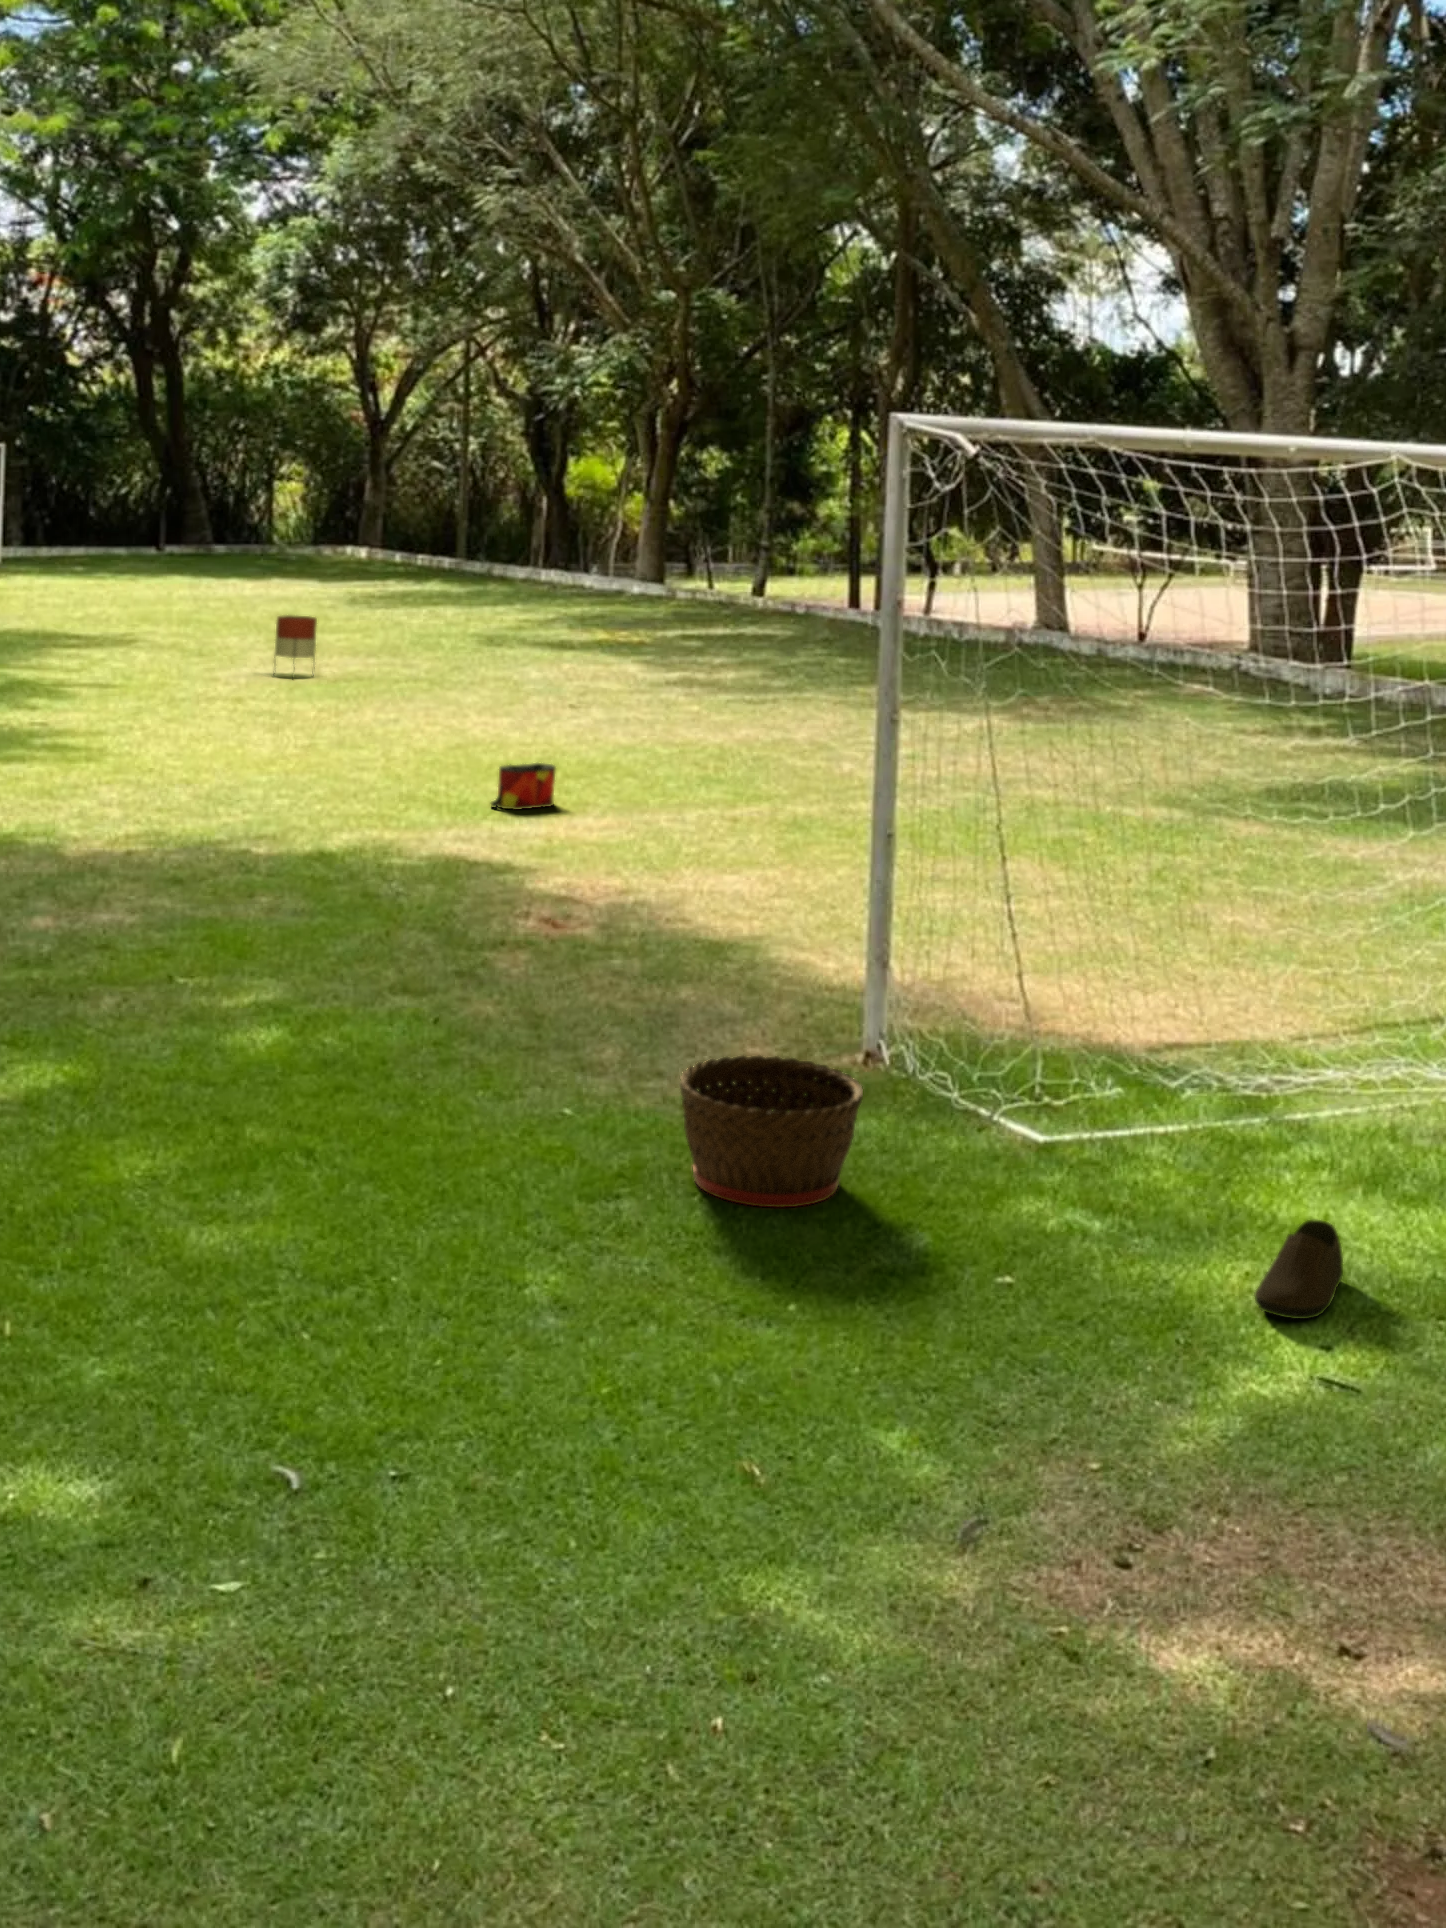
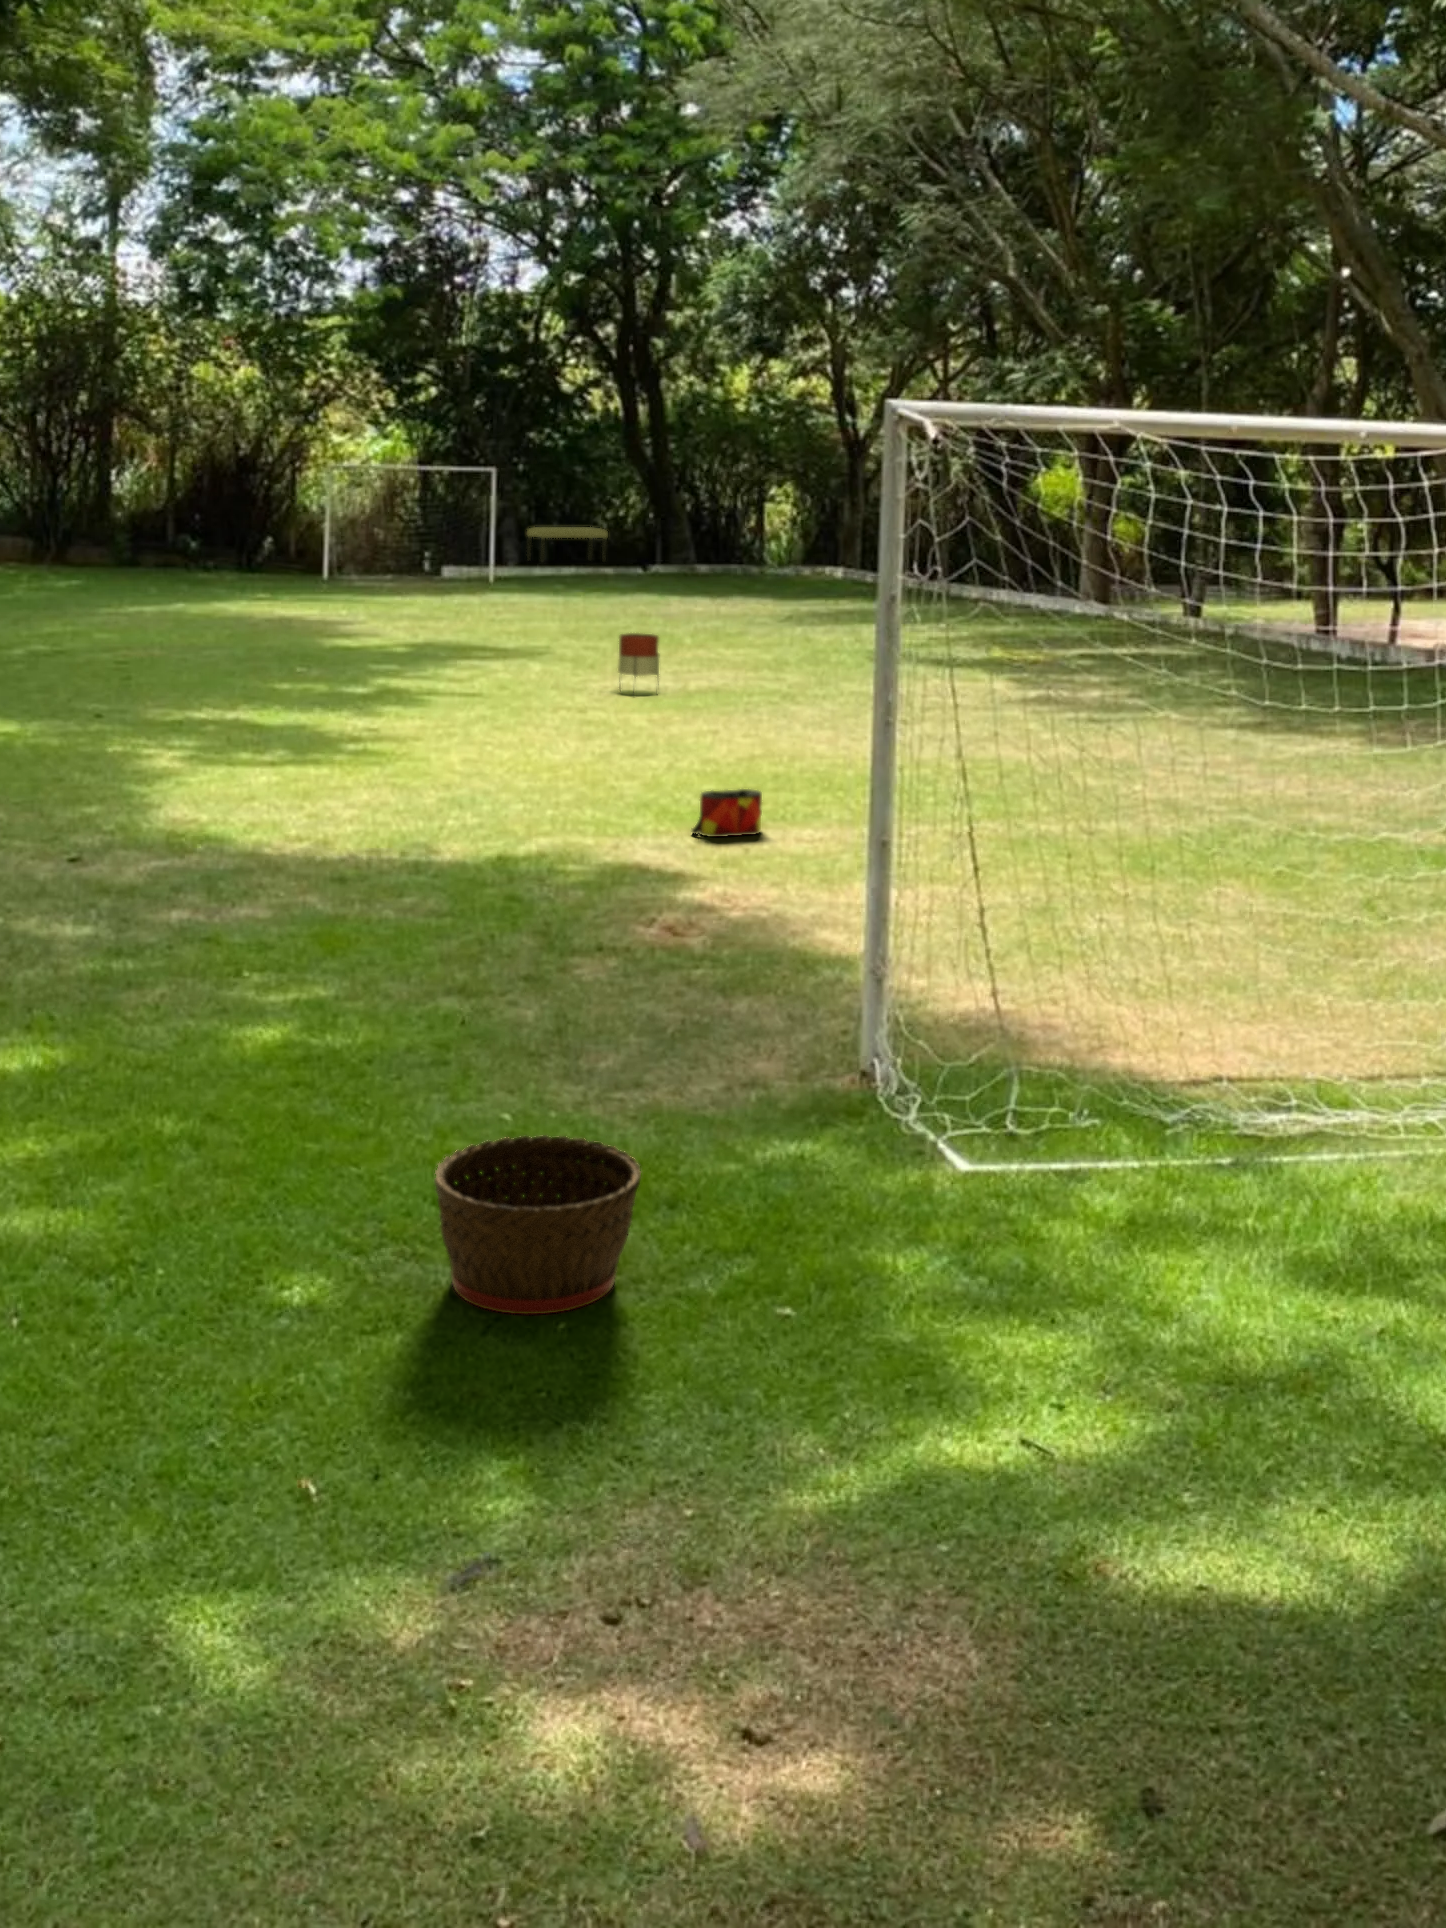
bench: none [28,507,116,545] -> present [527,527,608,562]
shoe: present [1255,1220,1343,1319] -> none [944,1384,1102,1512]

